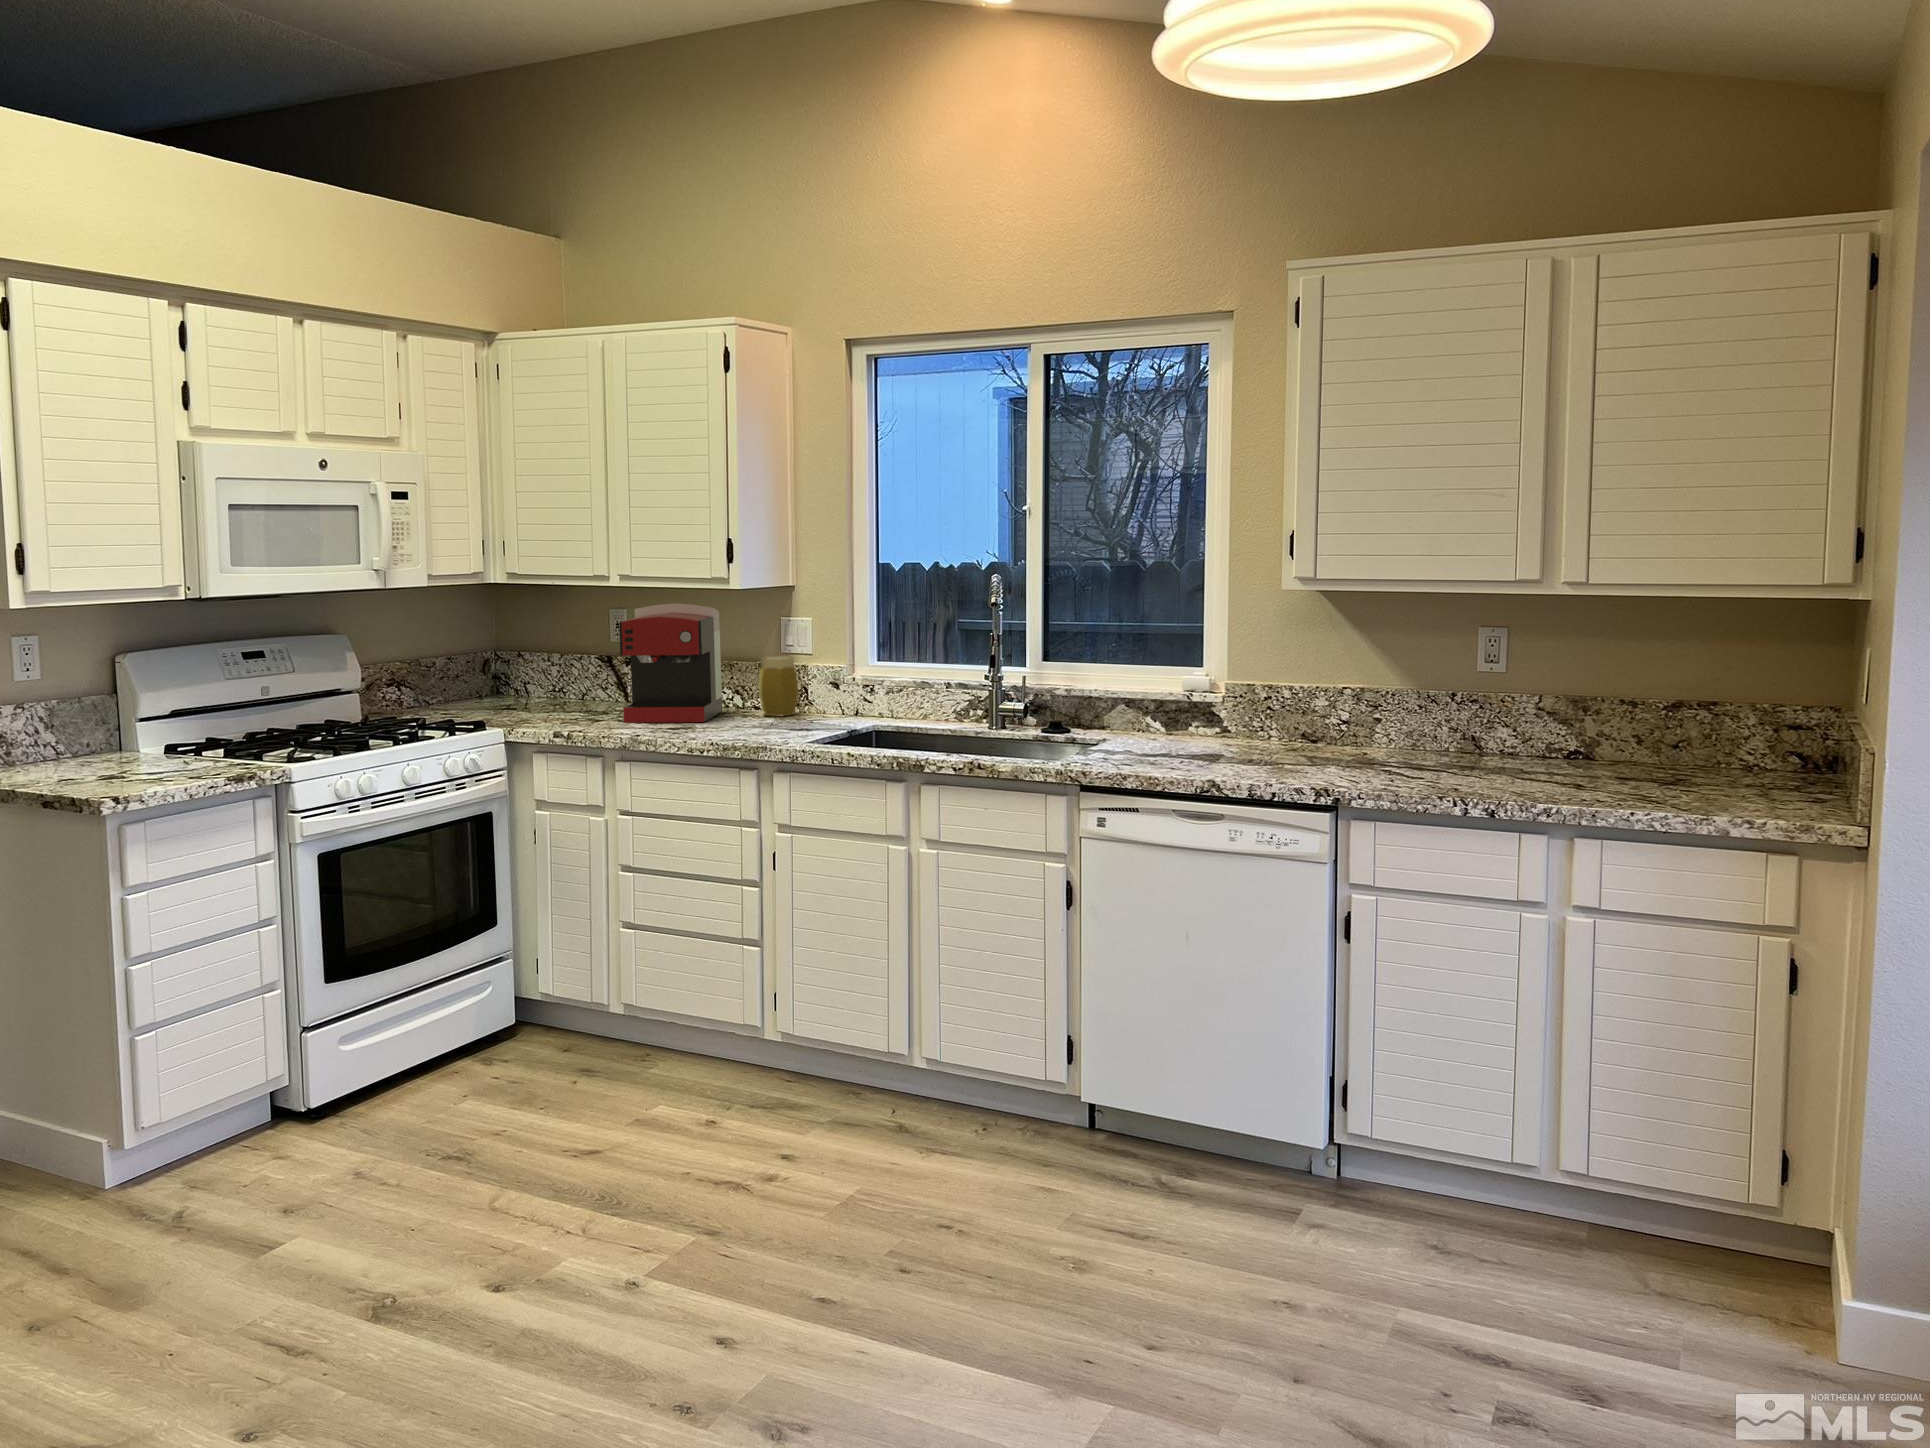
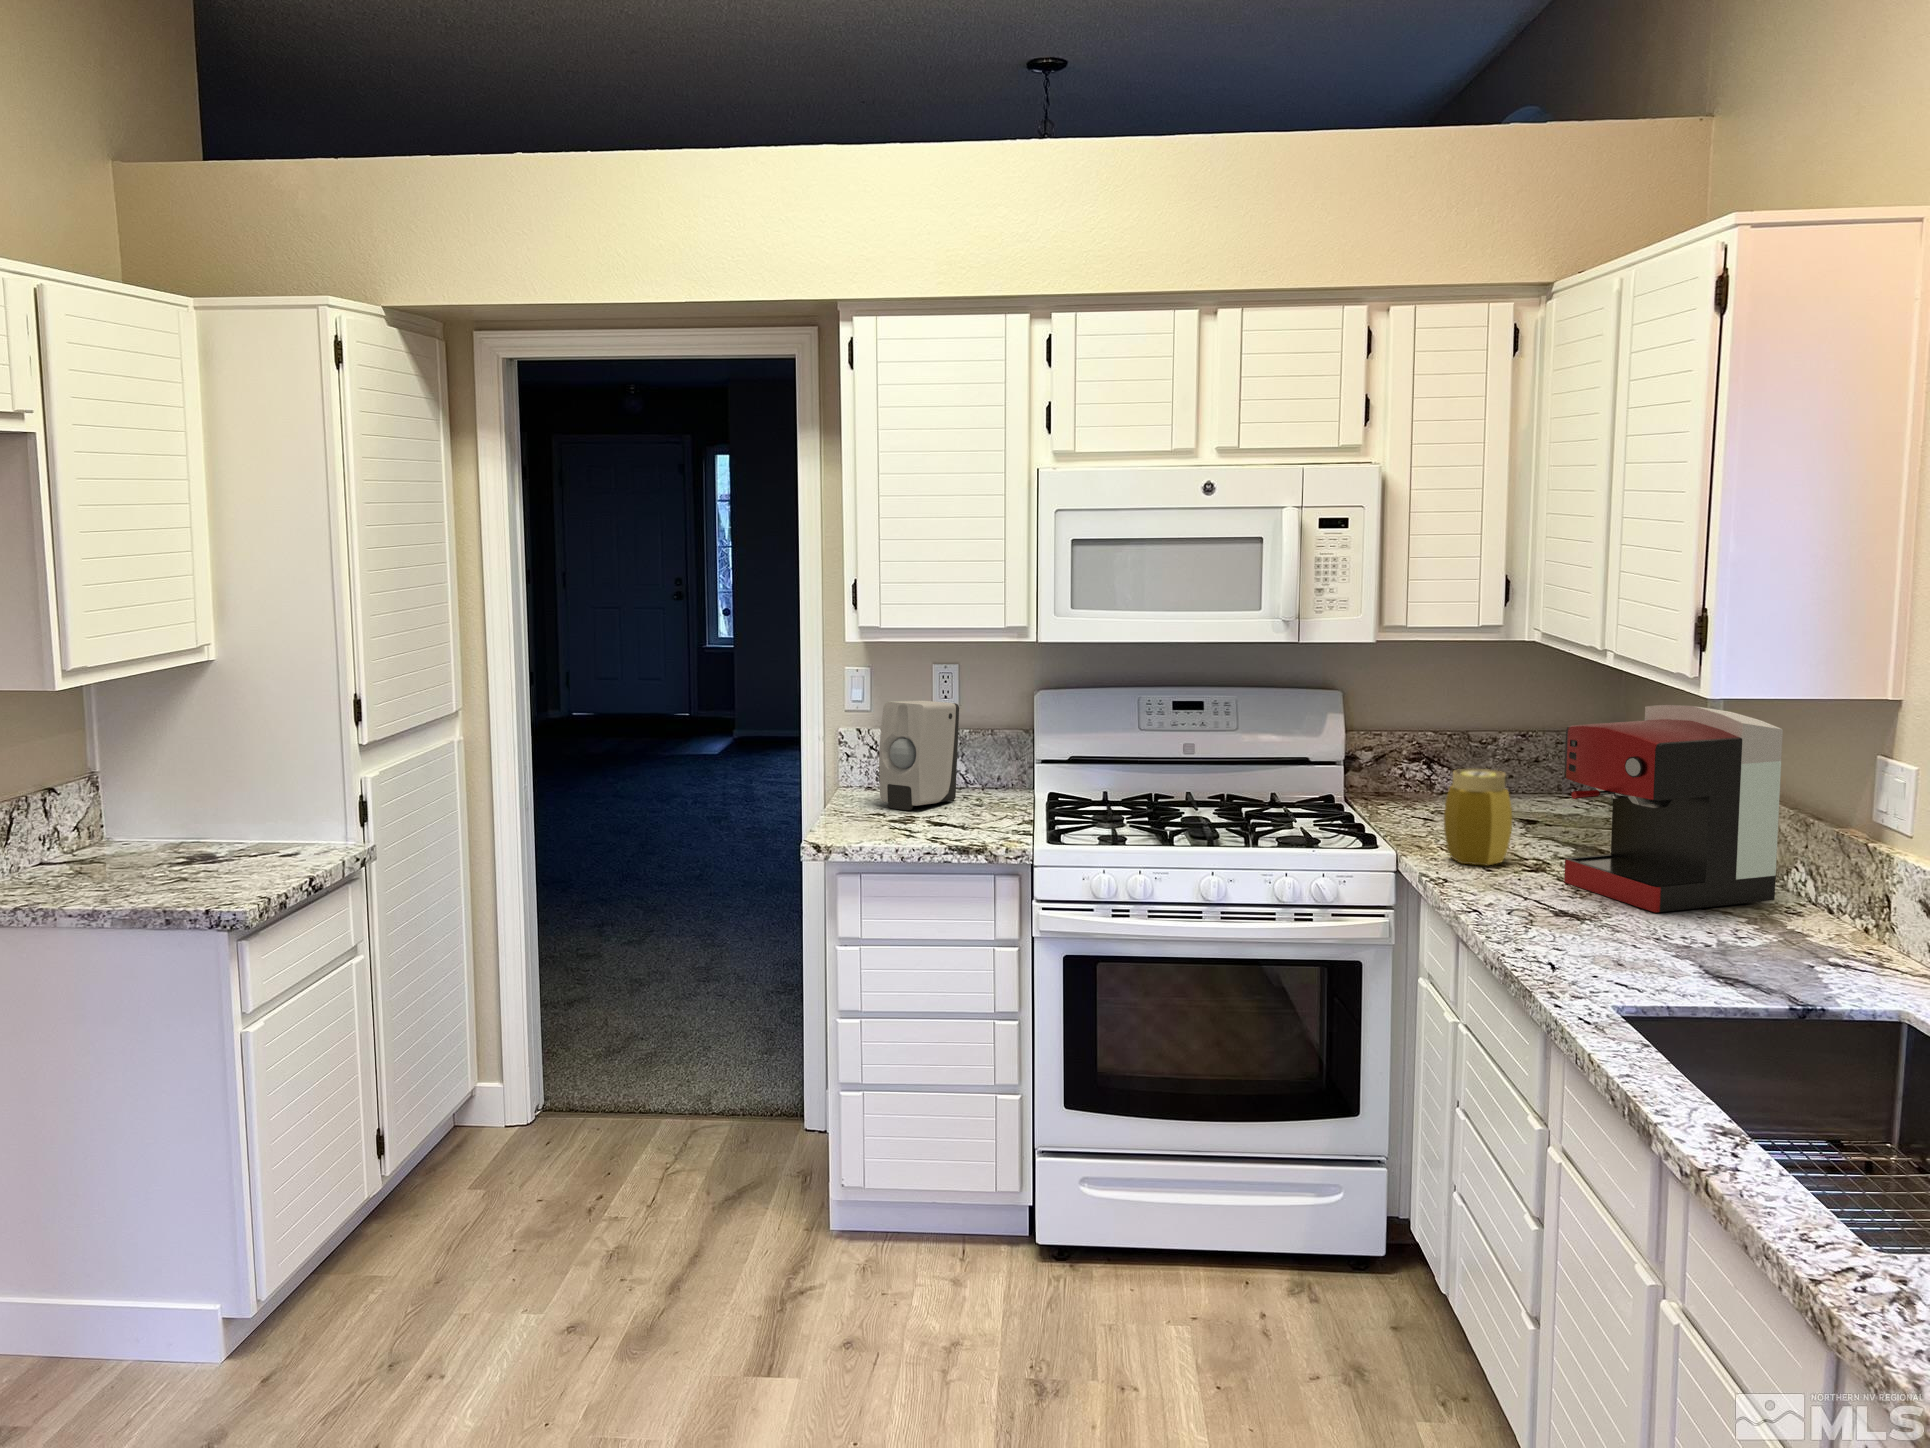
jar: present [759,656,798,717] -> present [1444,769,1512,866]
soap dispenser: none [35,668,100,774] -> present [879,700,959,810]

